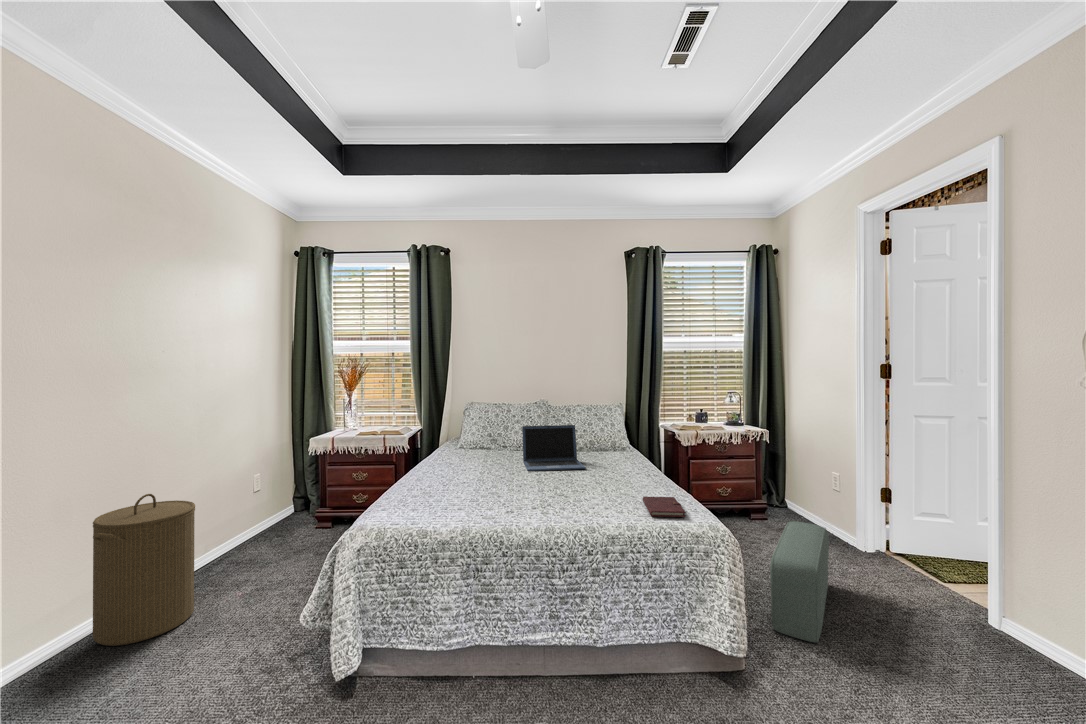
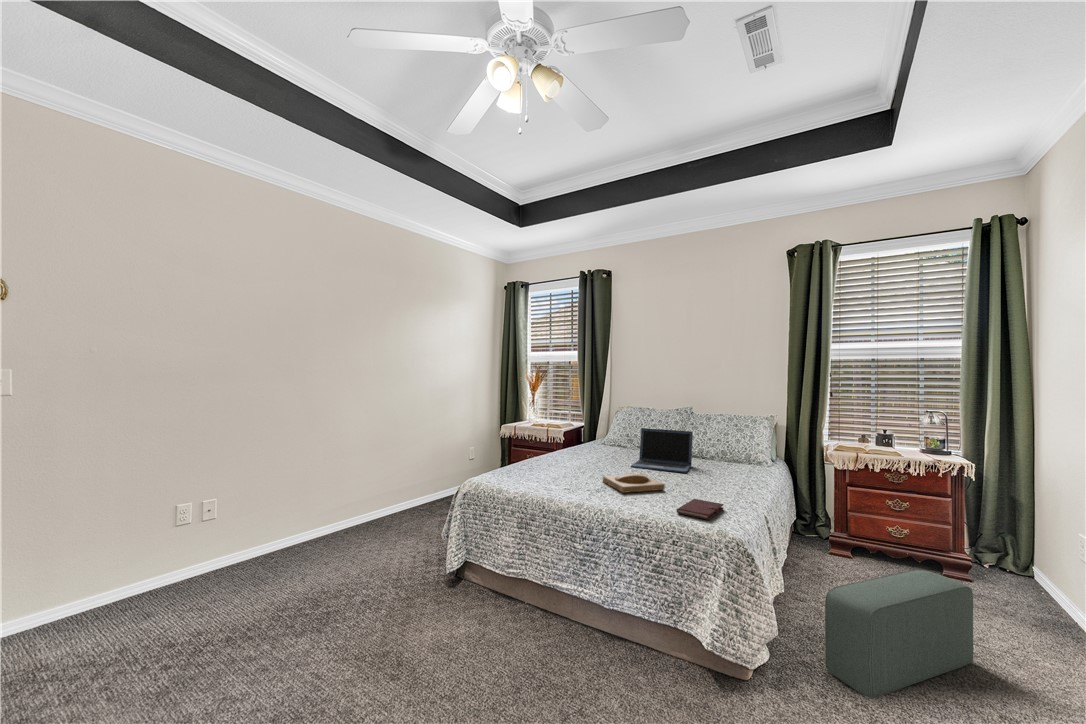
tray: none [529,478,599,504] -> present [603,474,665,493]
laundry hamper: present [93,494,195,646] -> none [365,446,416,531]

